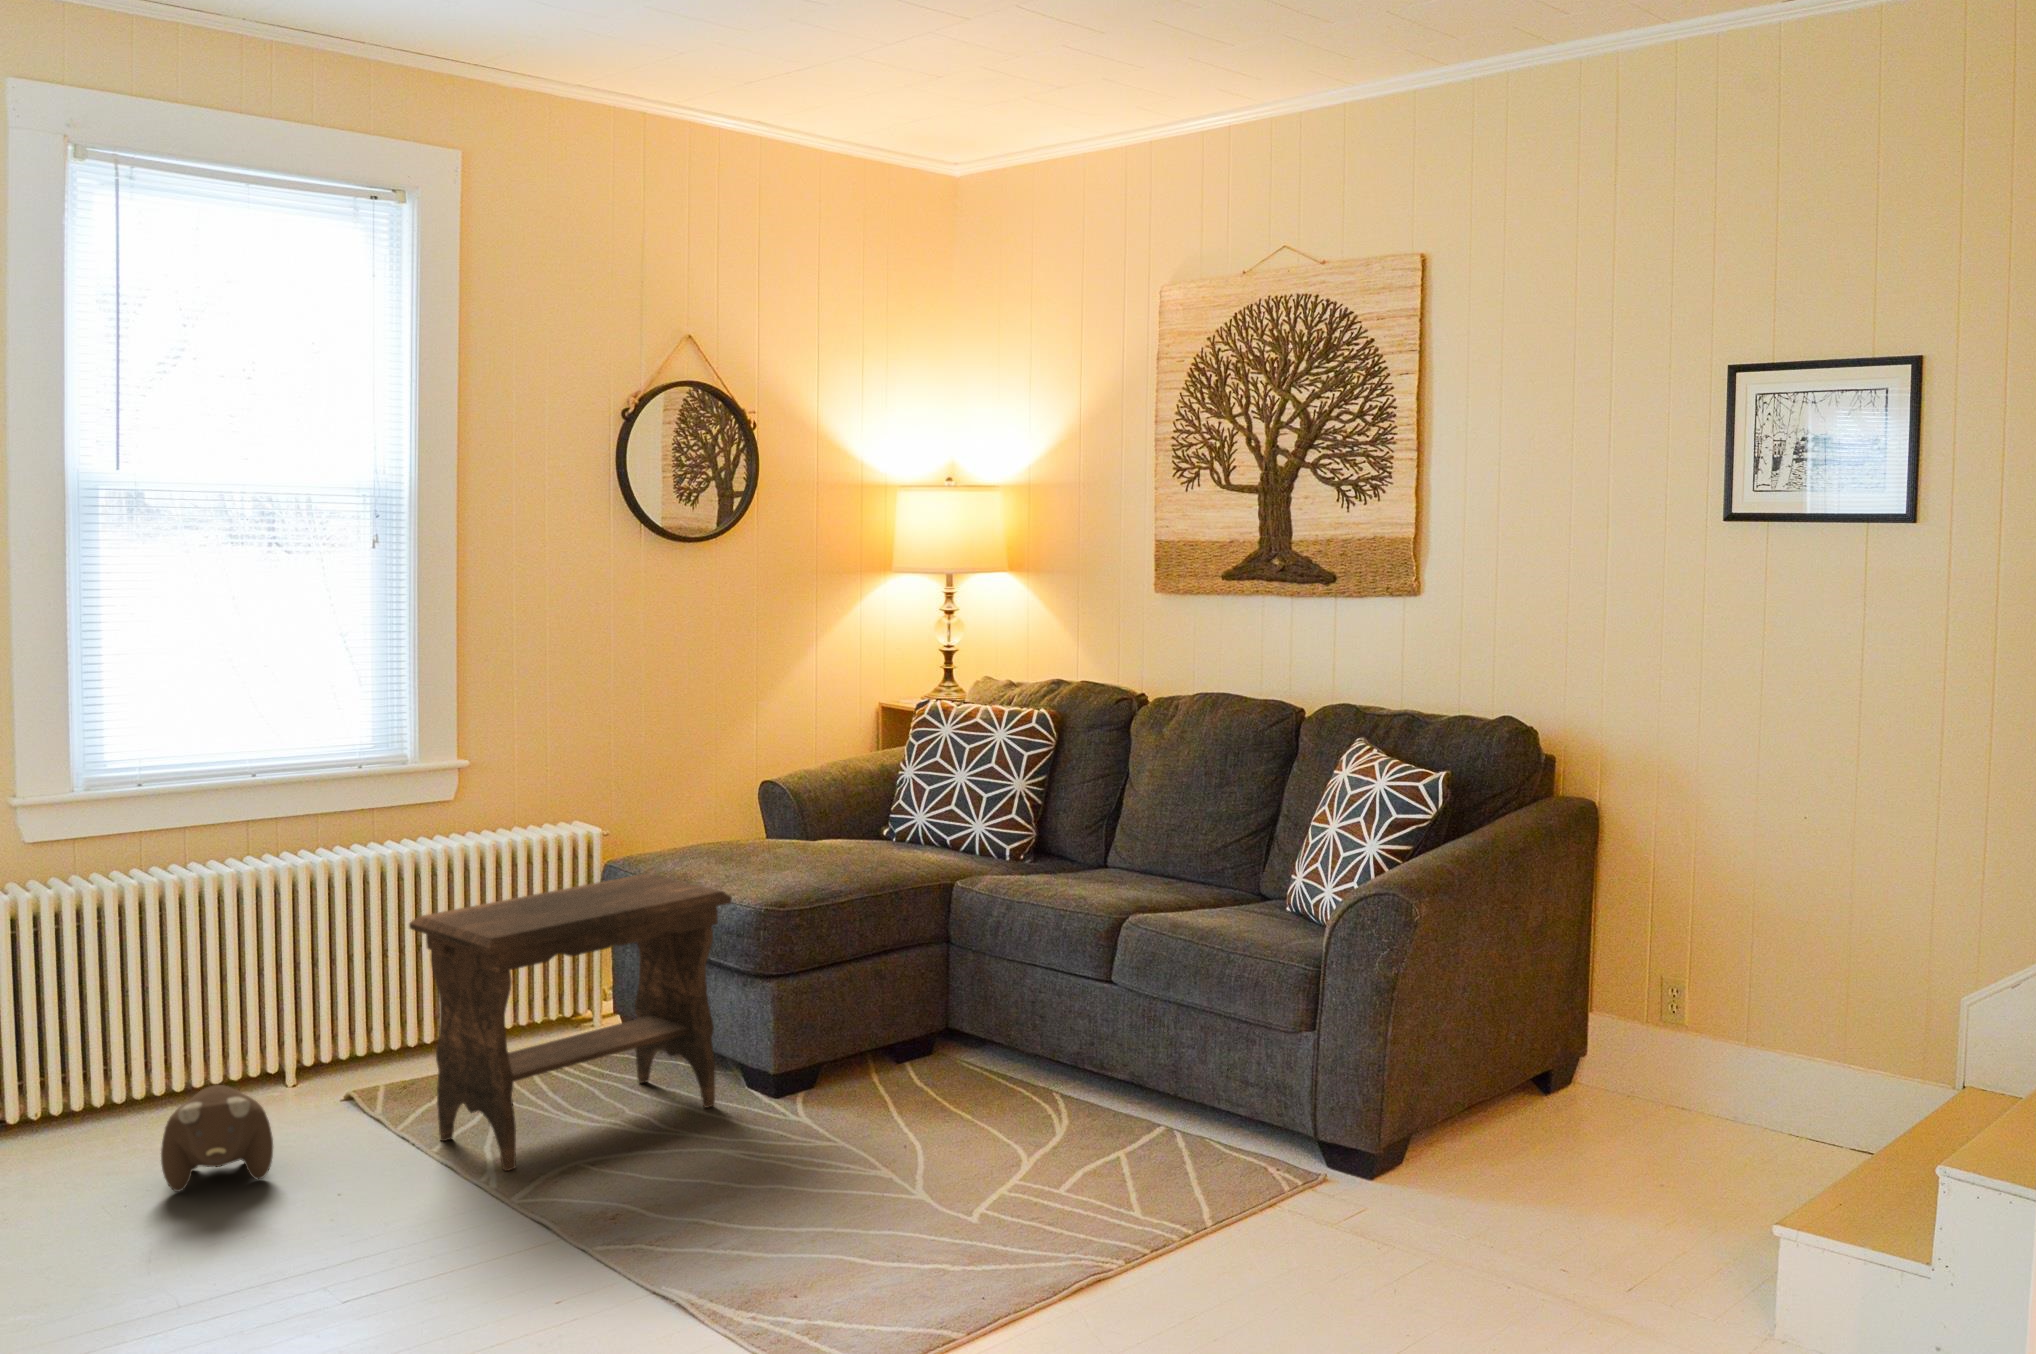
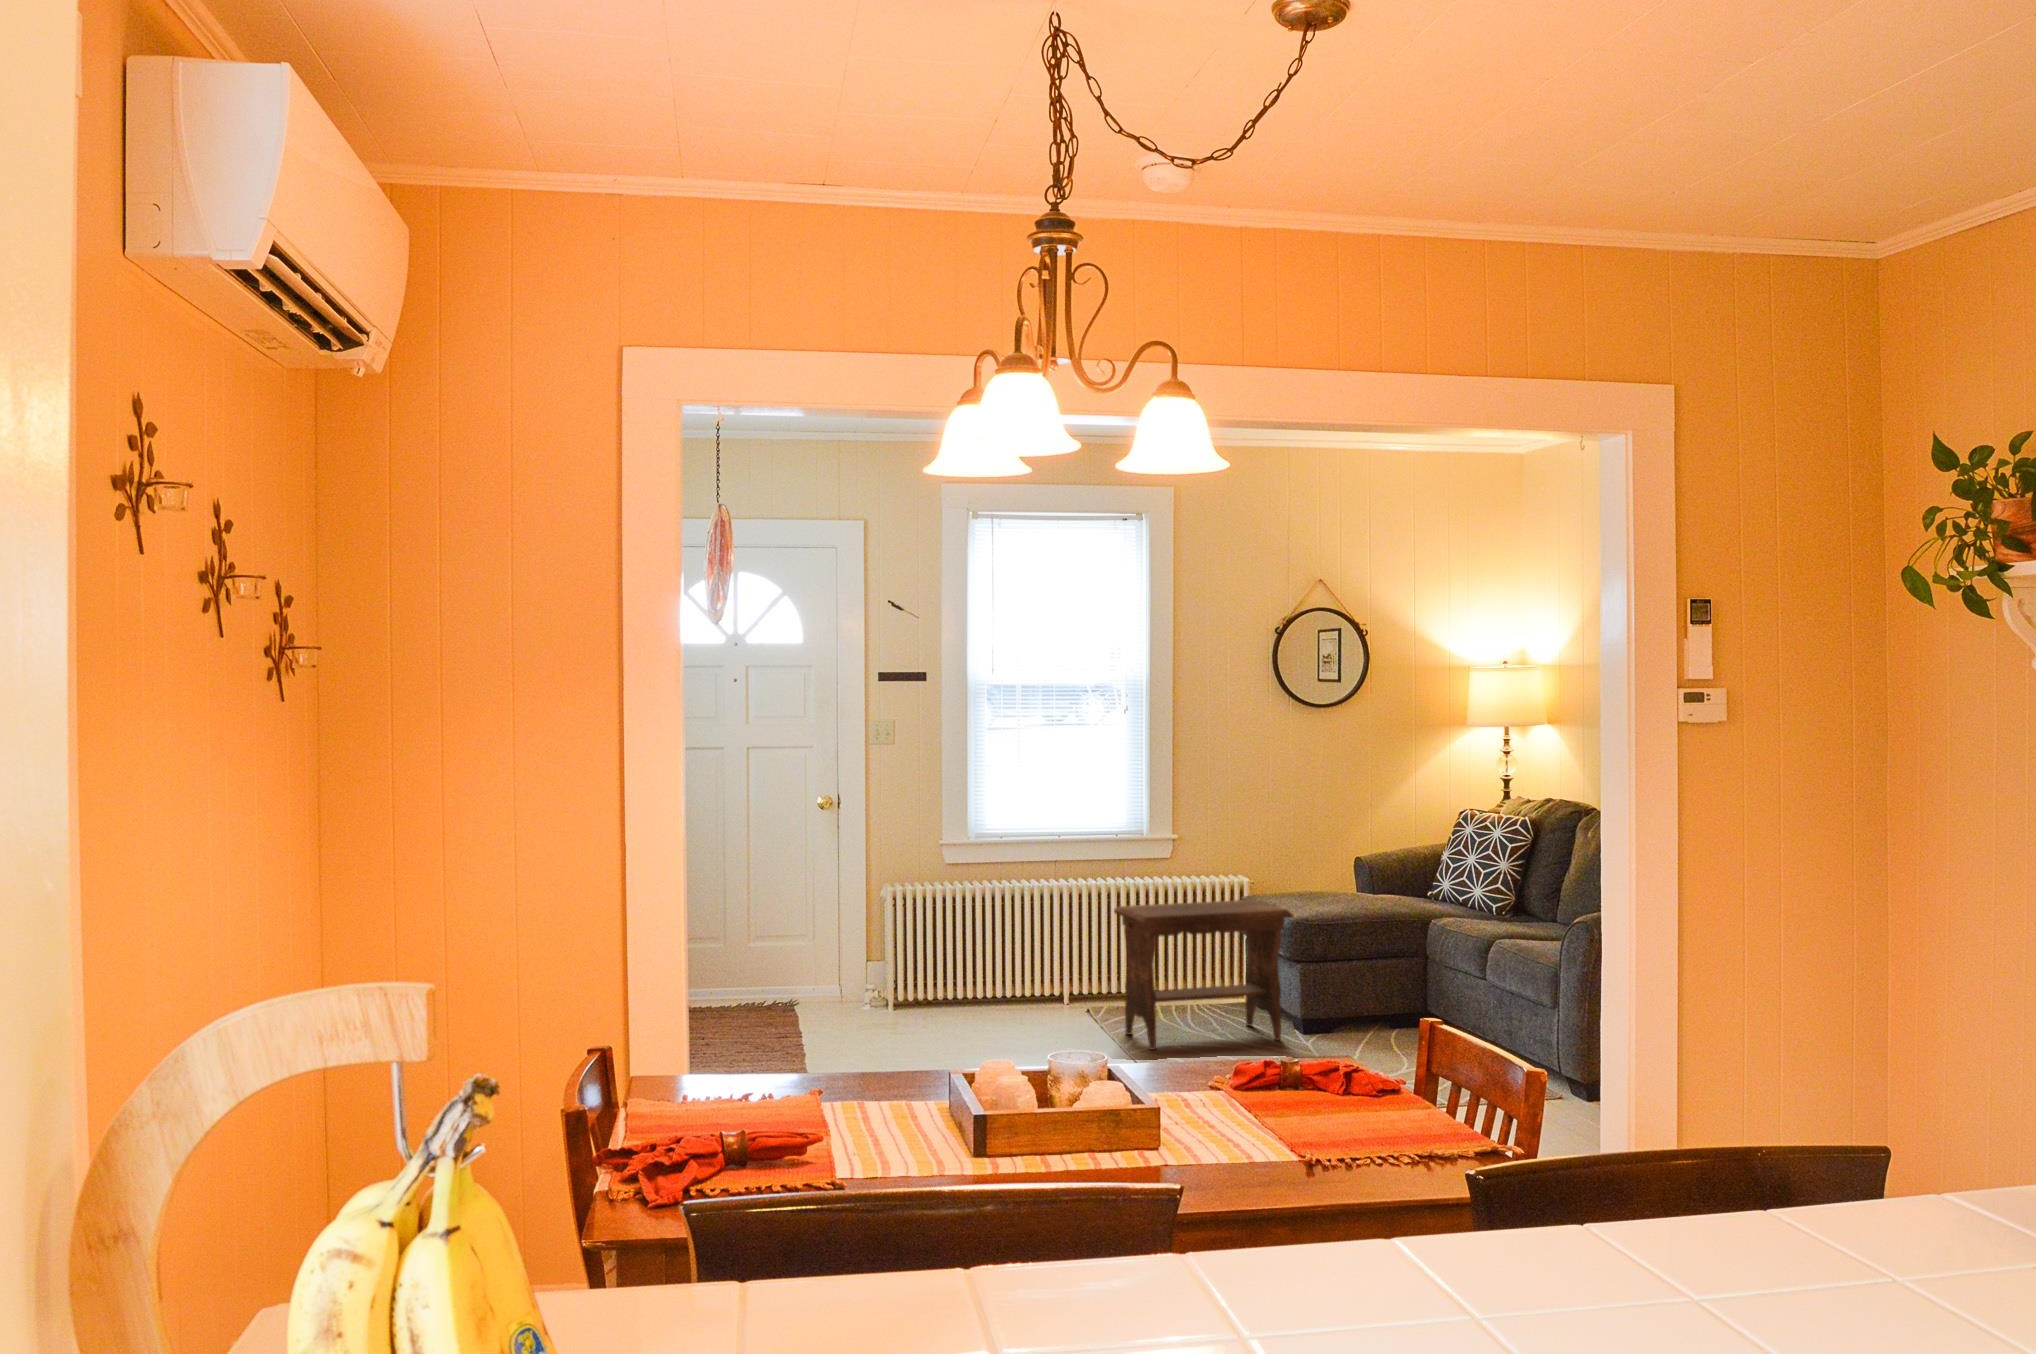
plush toy: present [161,1085,273,1192] -> none [986,984,1039,1036]

